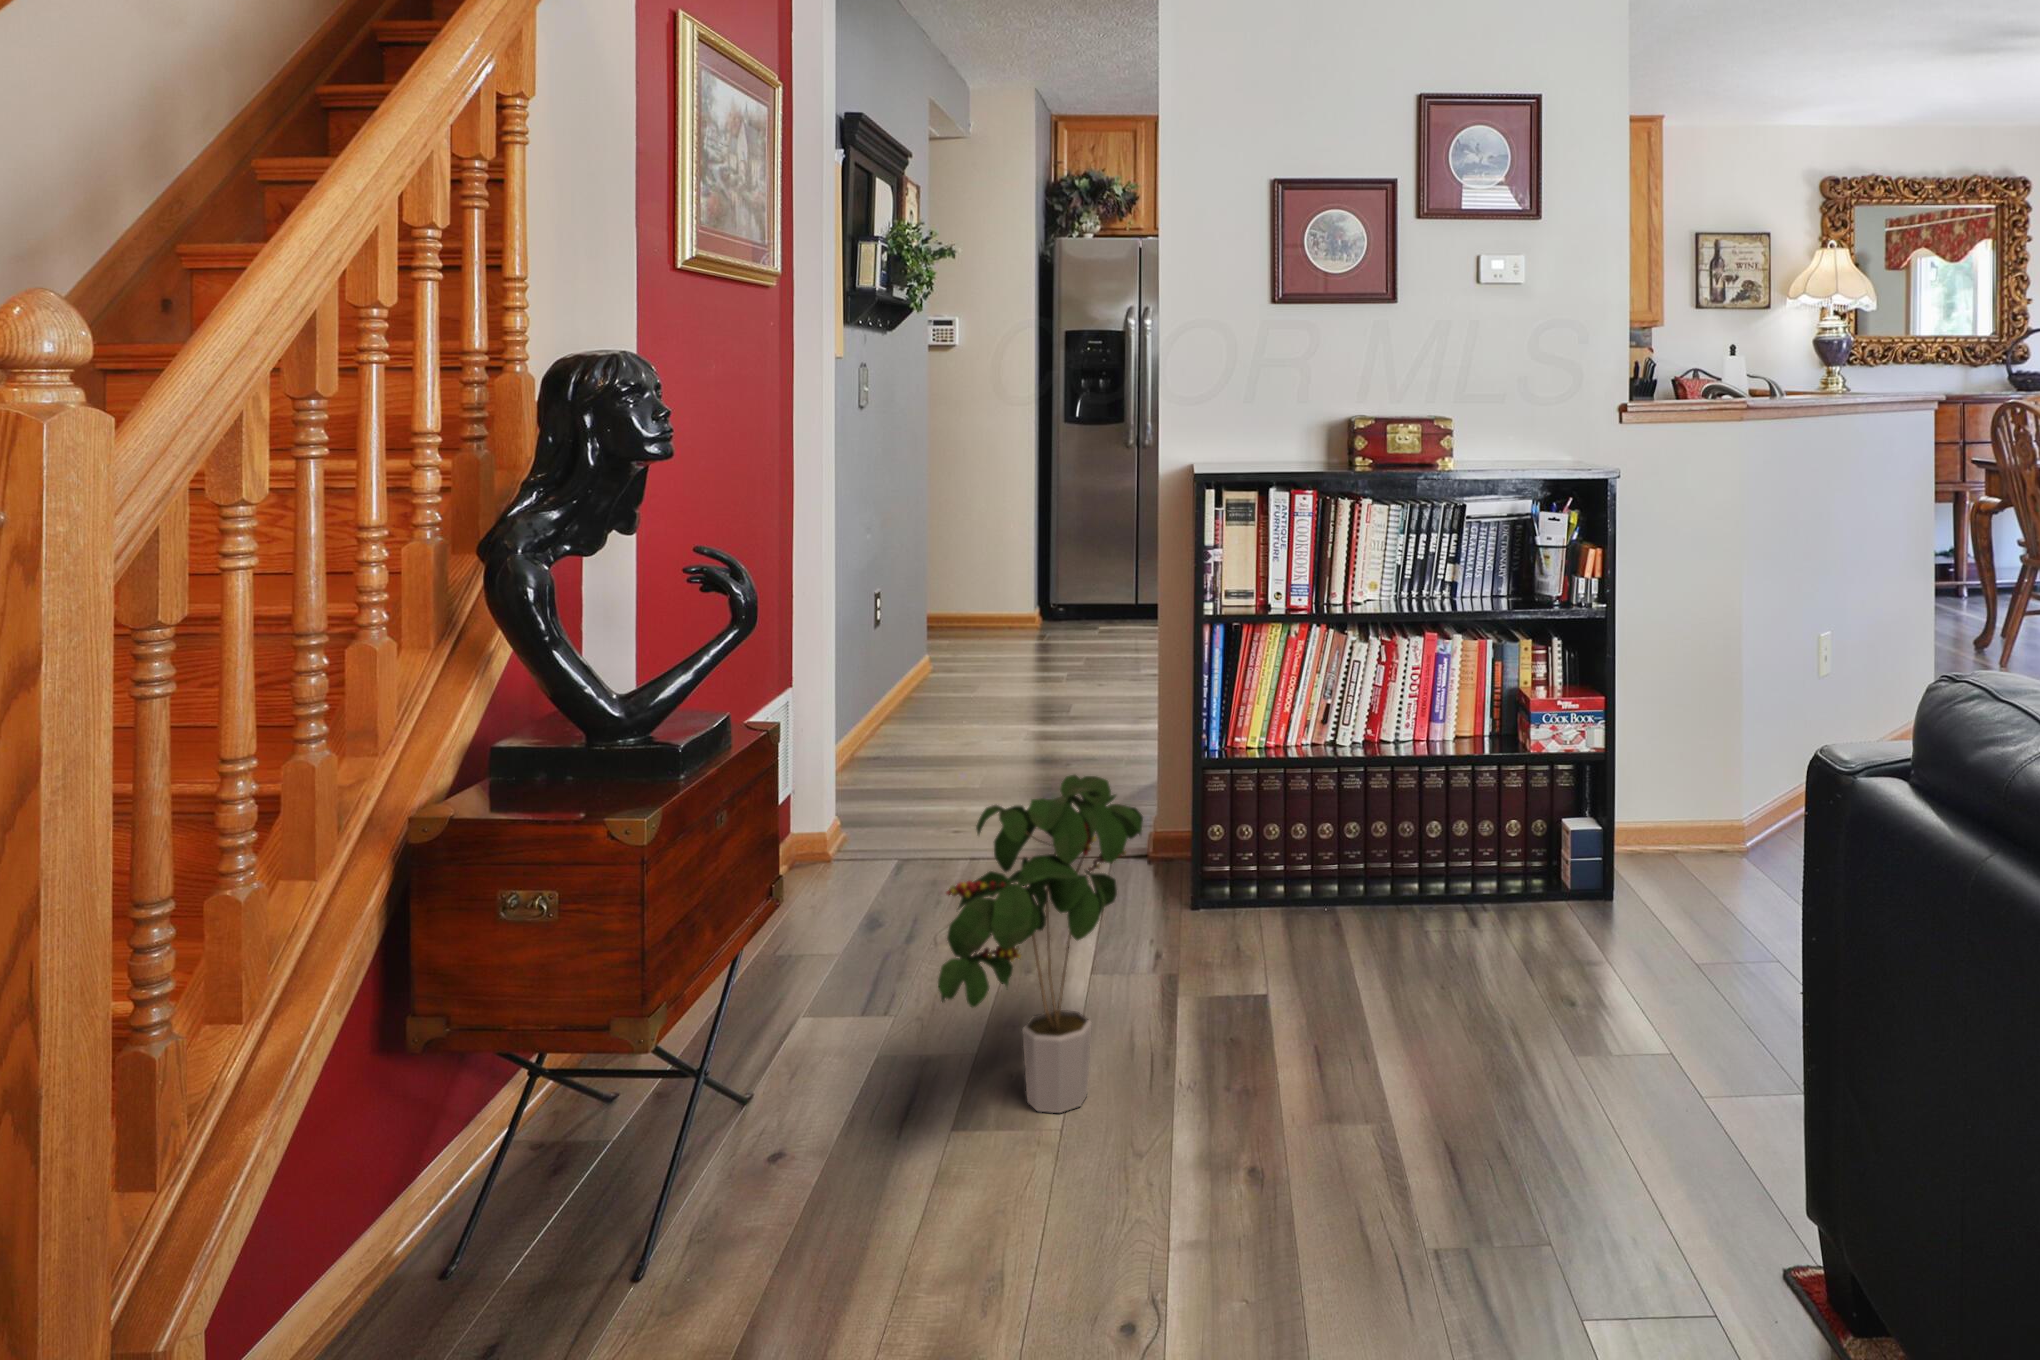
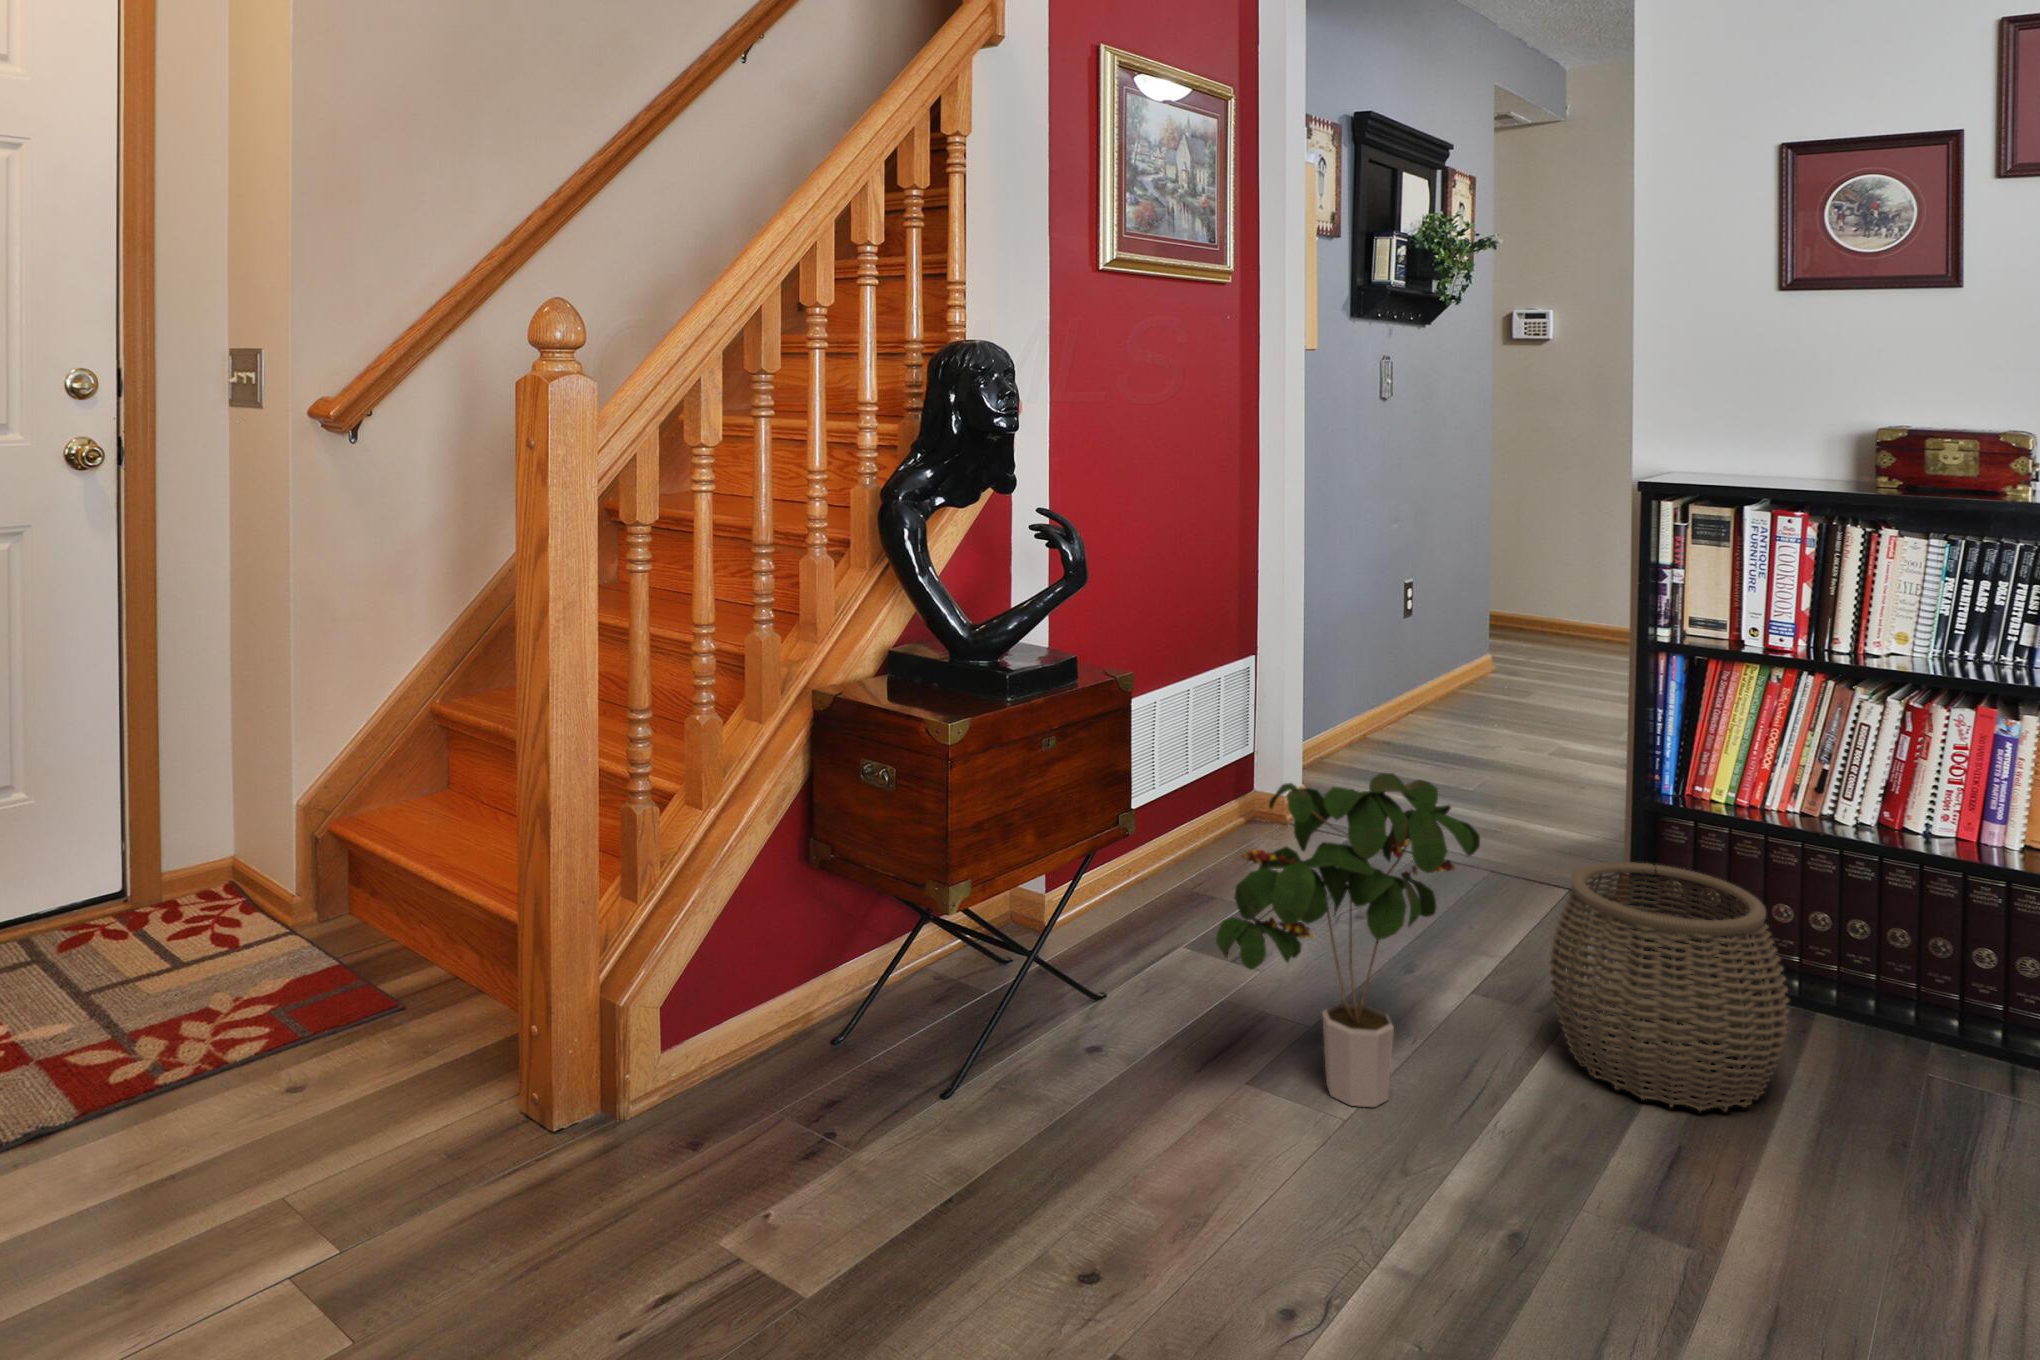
woven basket: none [1177,809,1362,1018] -> present [1549,862,1789,1111]

